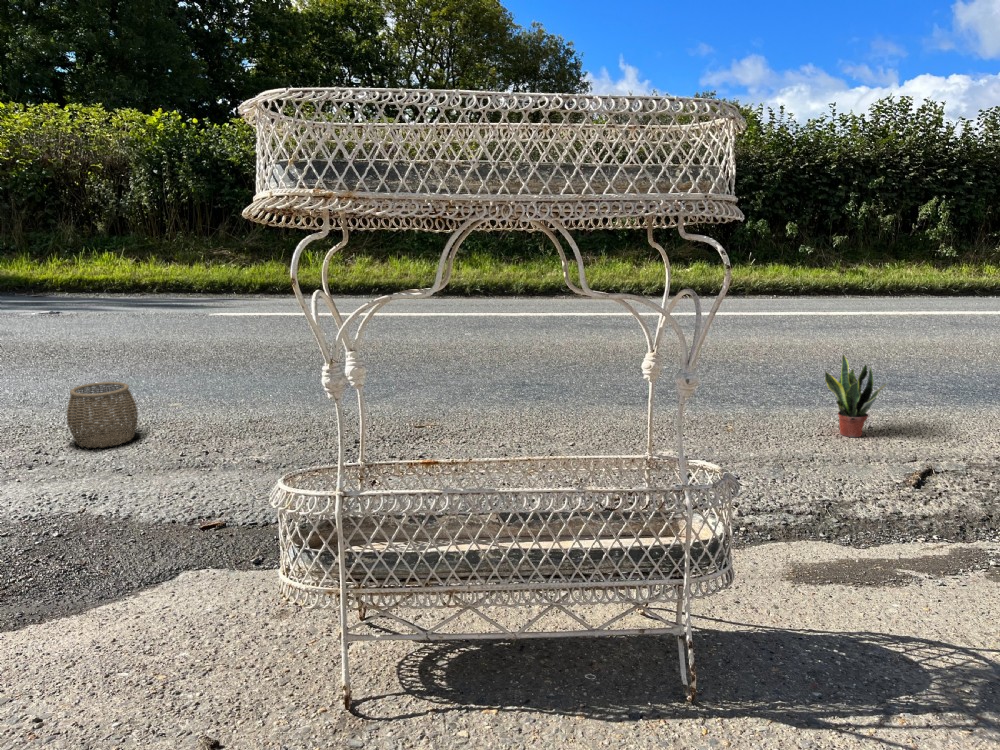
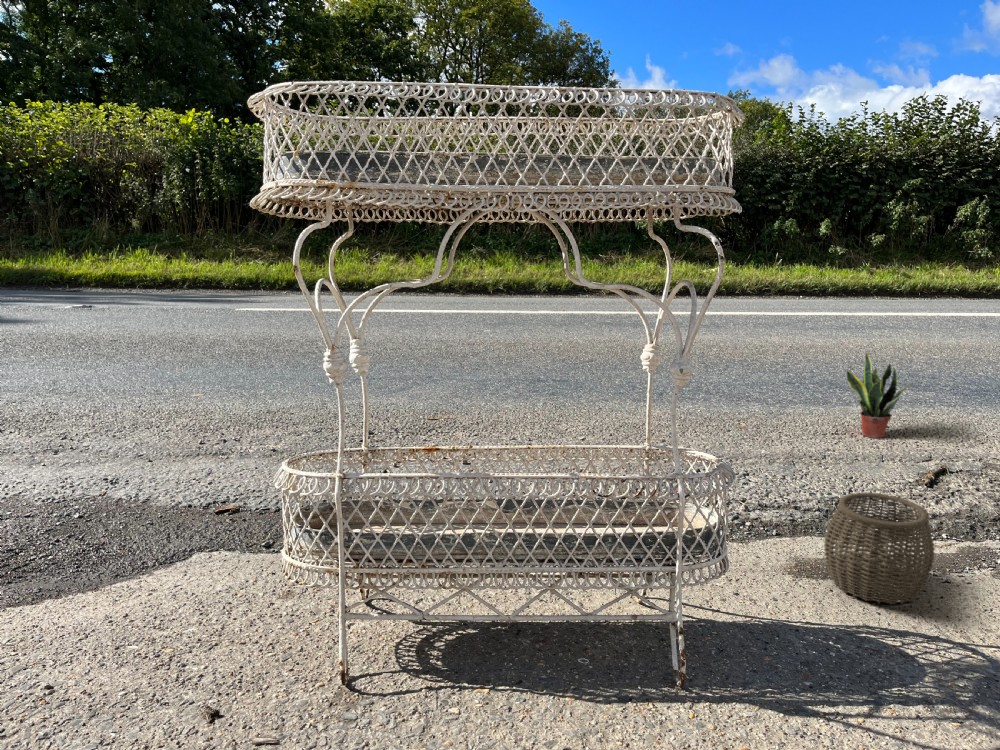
woven basket: present [66,382,138,448] -> present [824,493,935,604]

